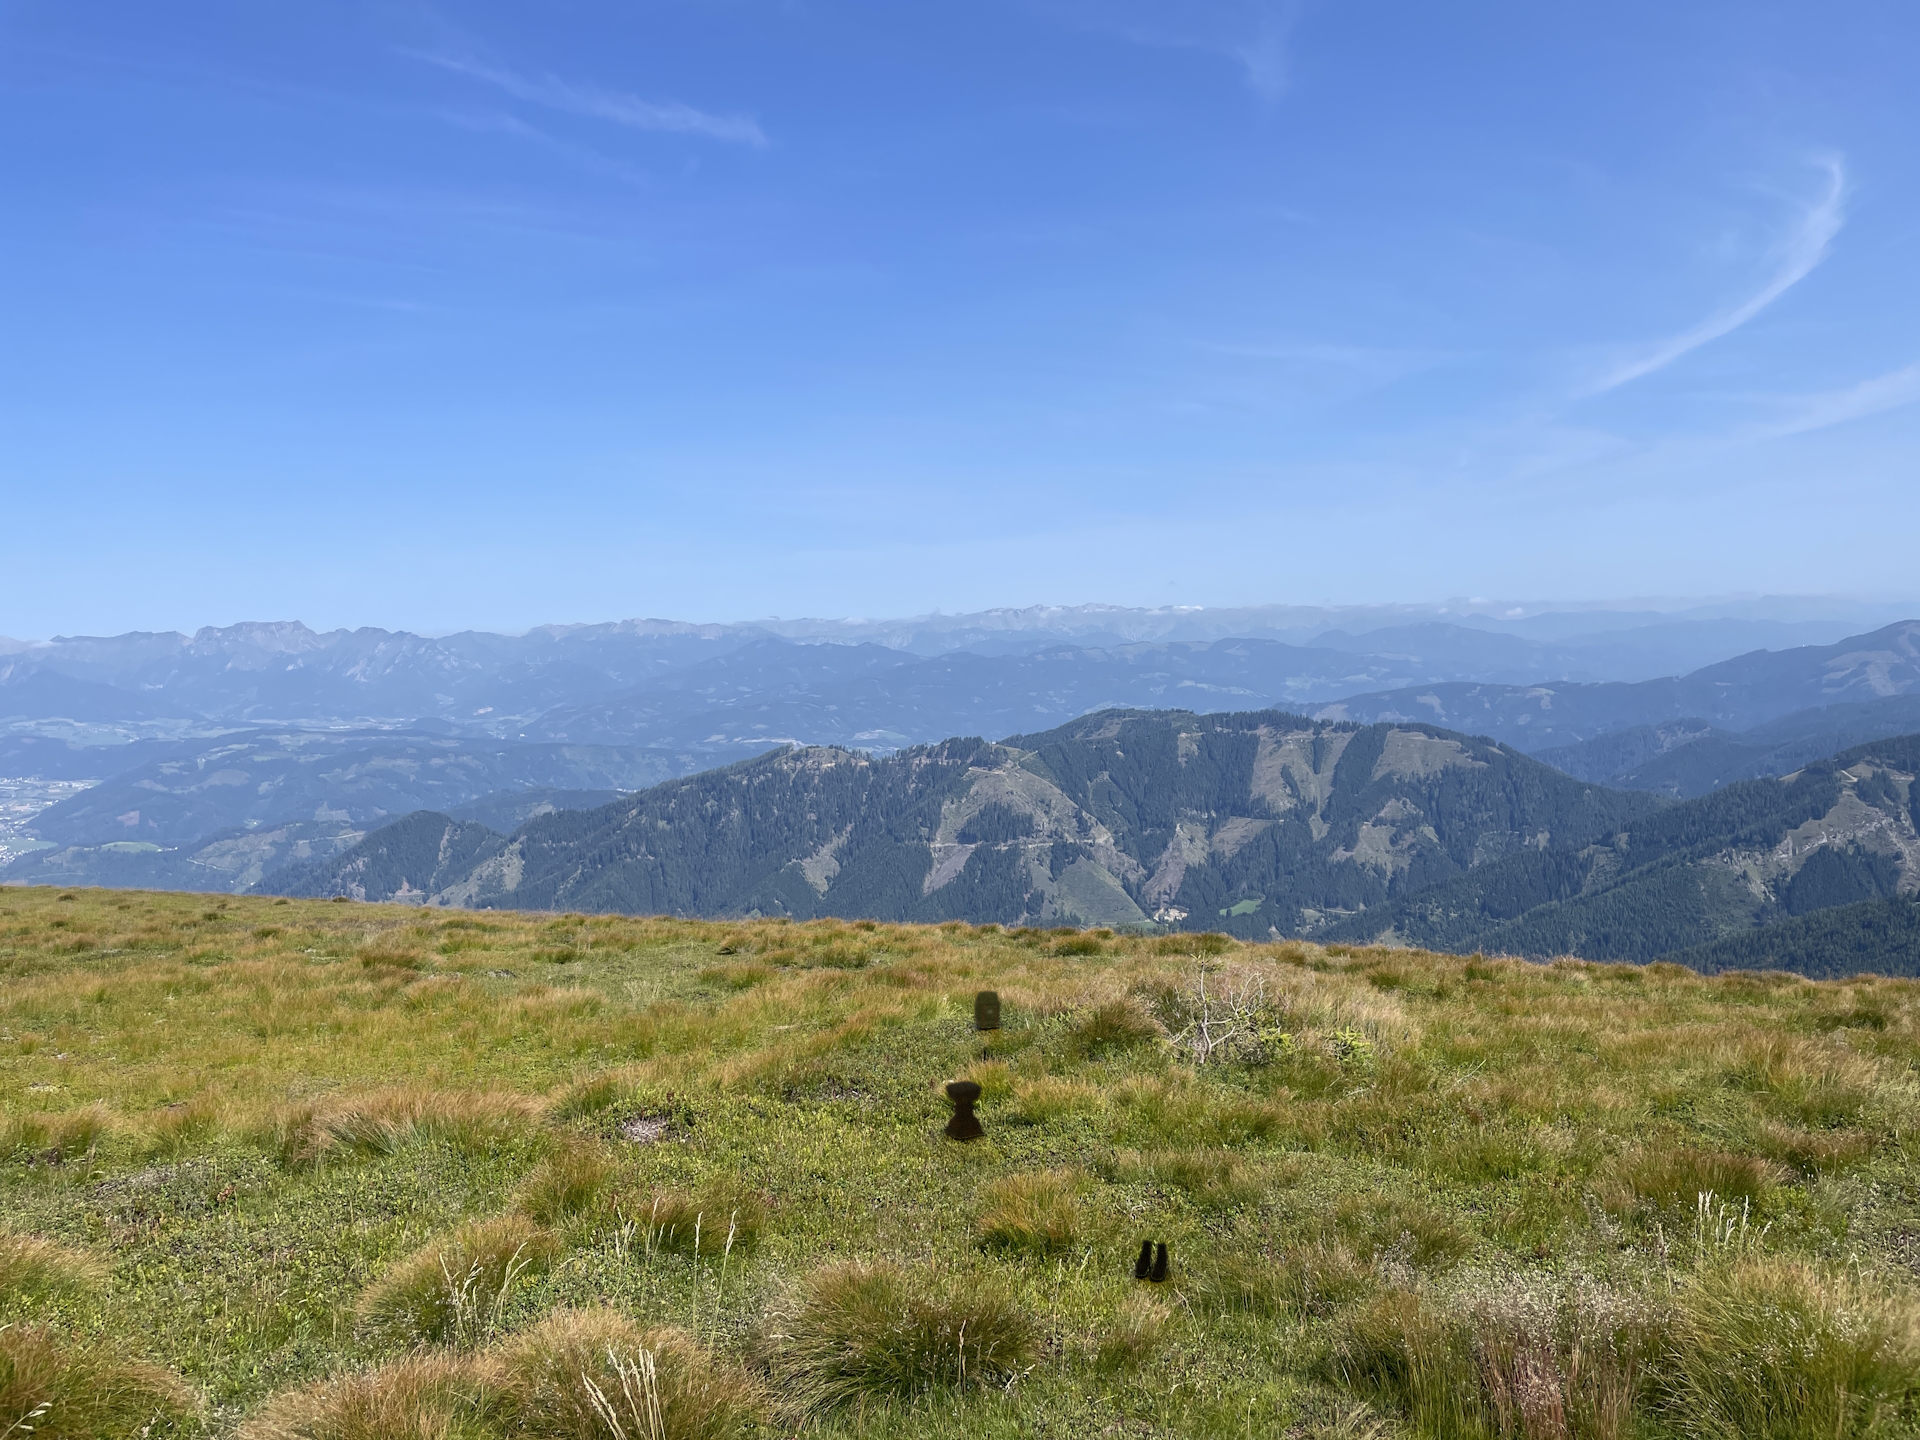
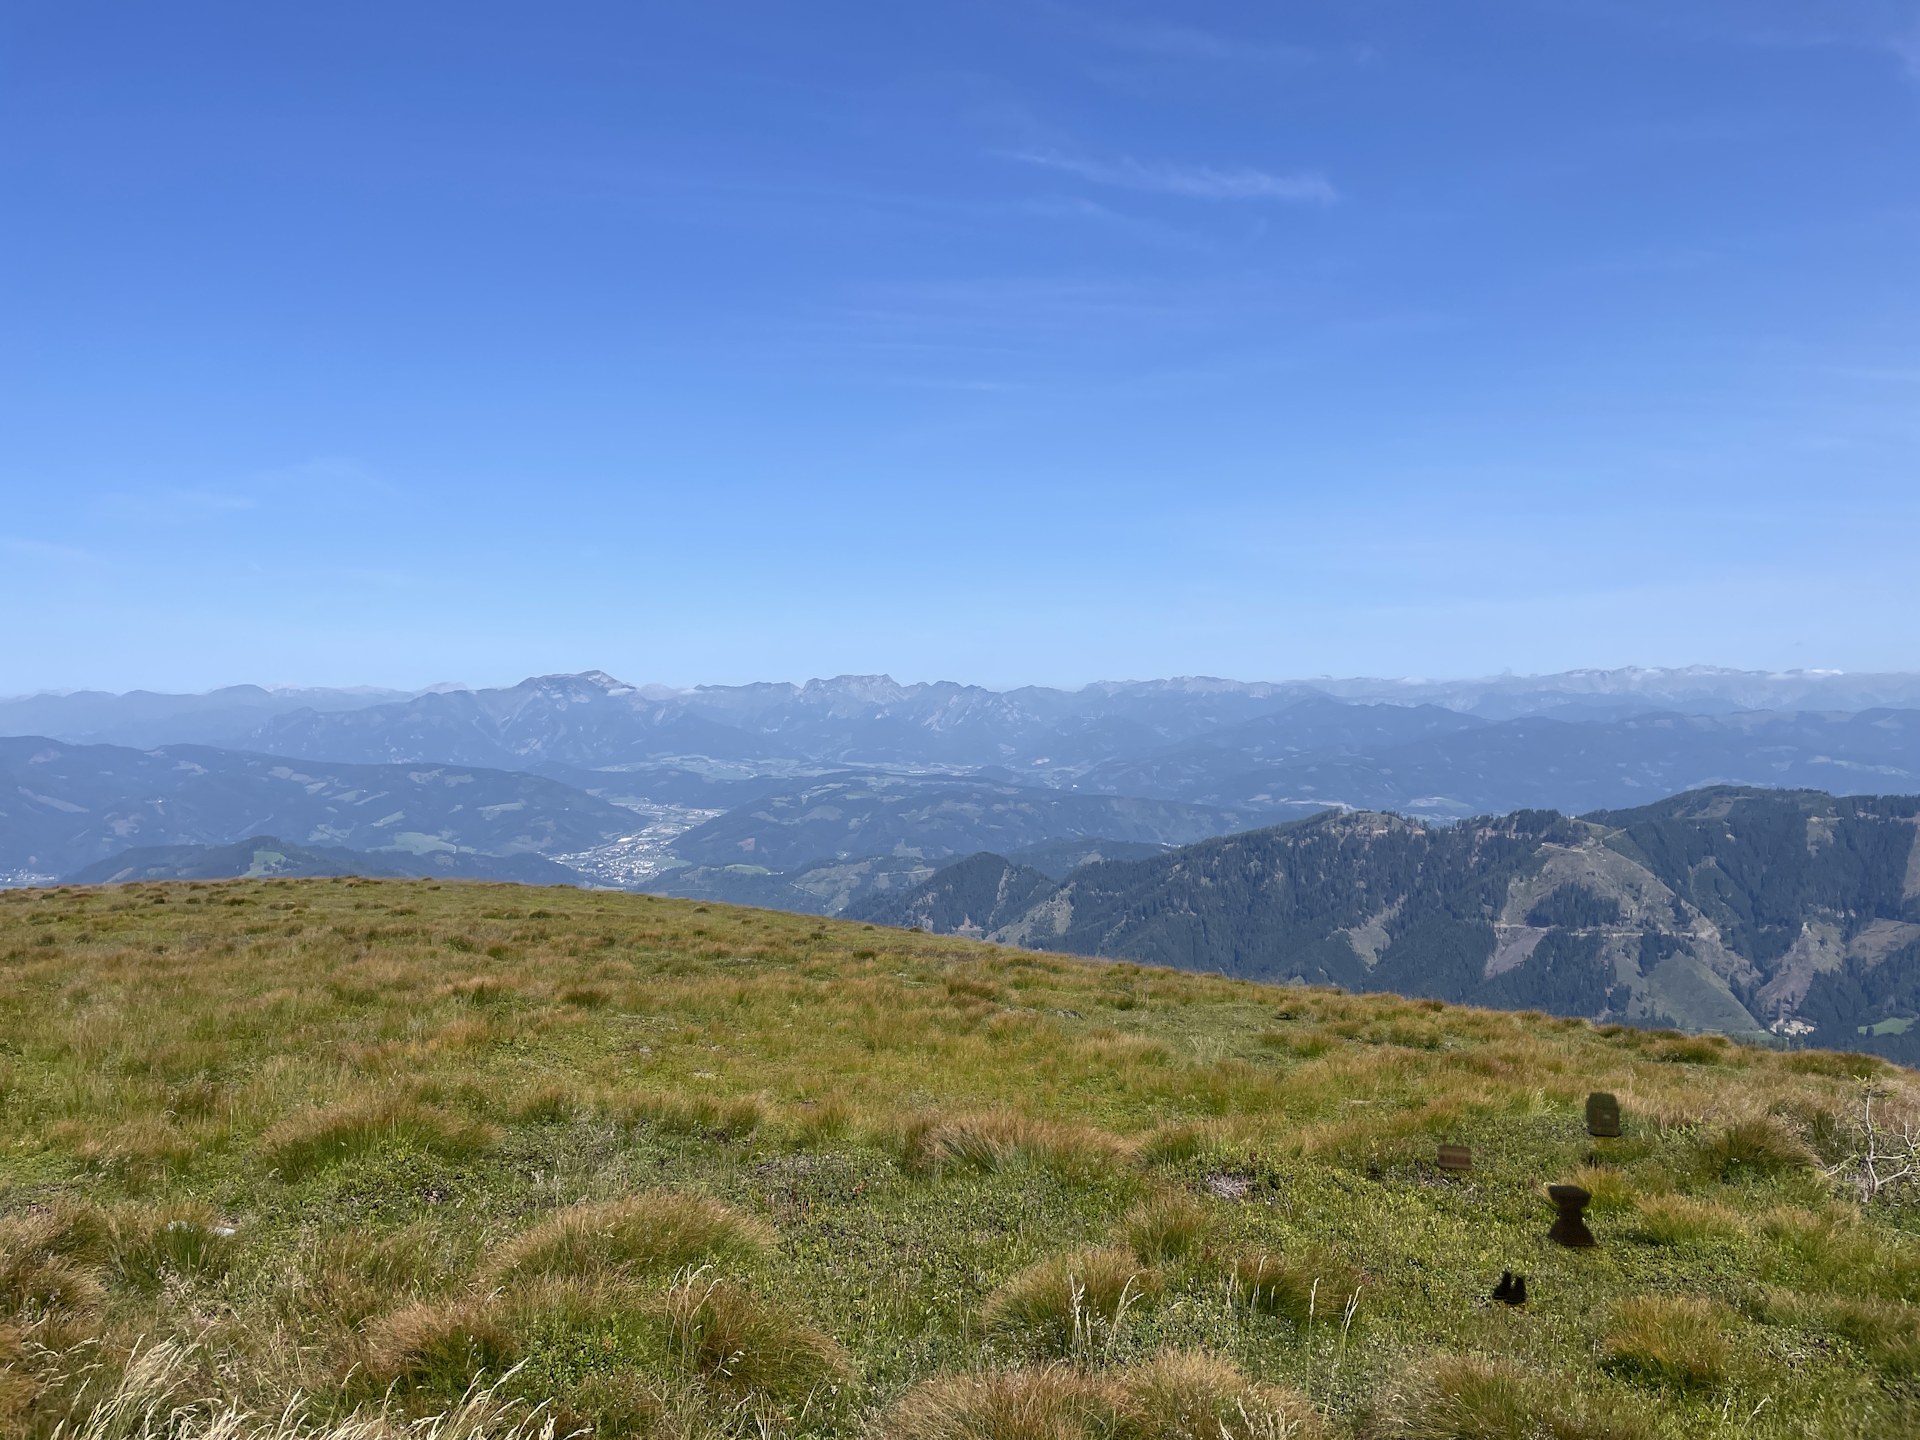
basket: none [850,1040,881,1080] -> present [1437,1129,1472,1170]
boots: present [1134,1240,1168,1281] -> present [1492,1271,1526,1303]

